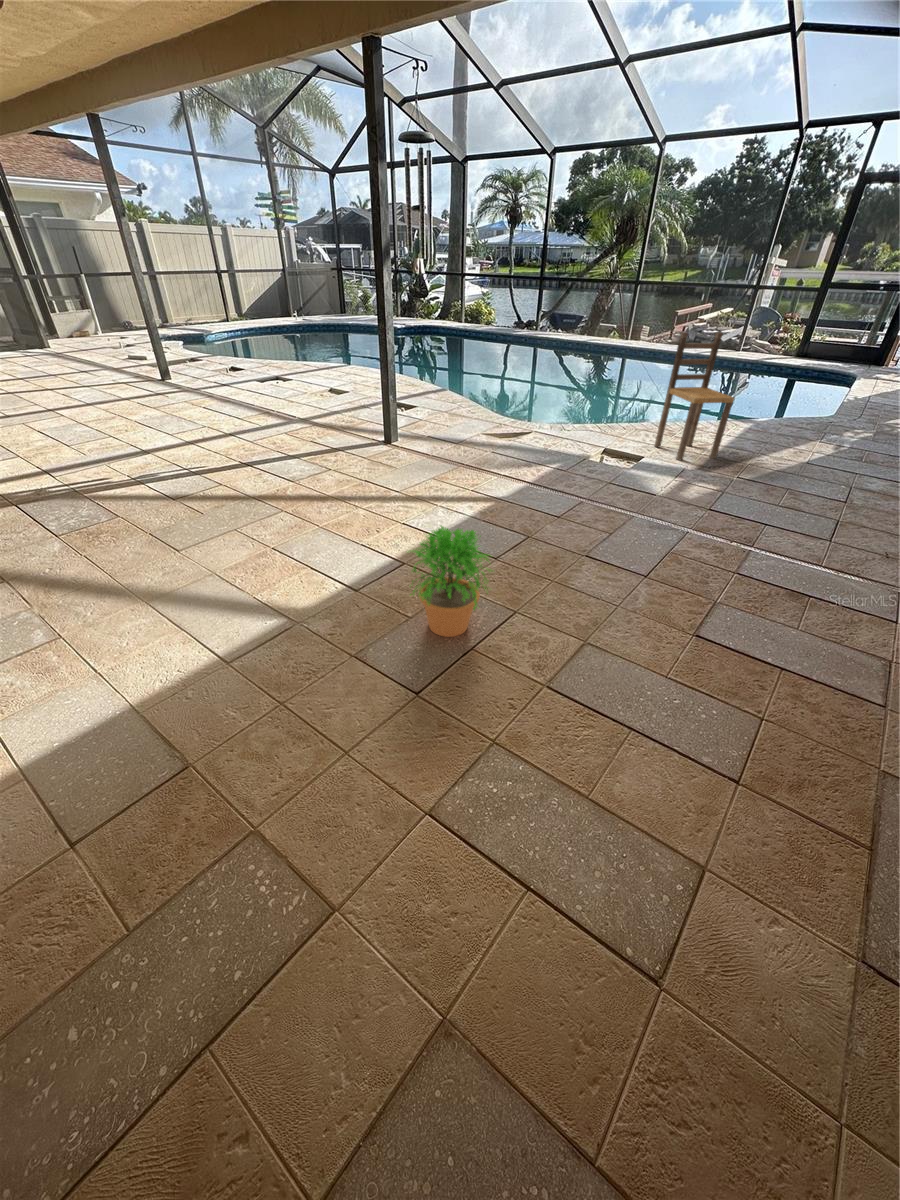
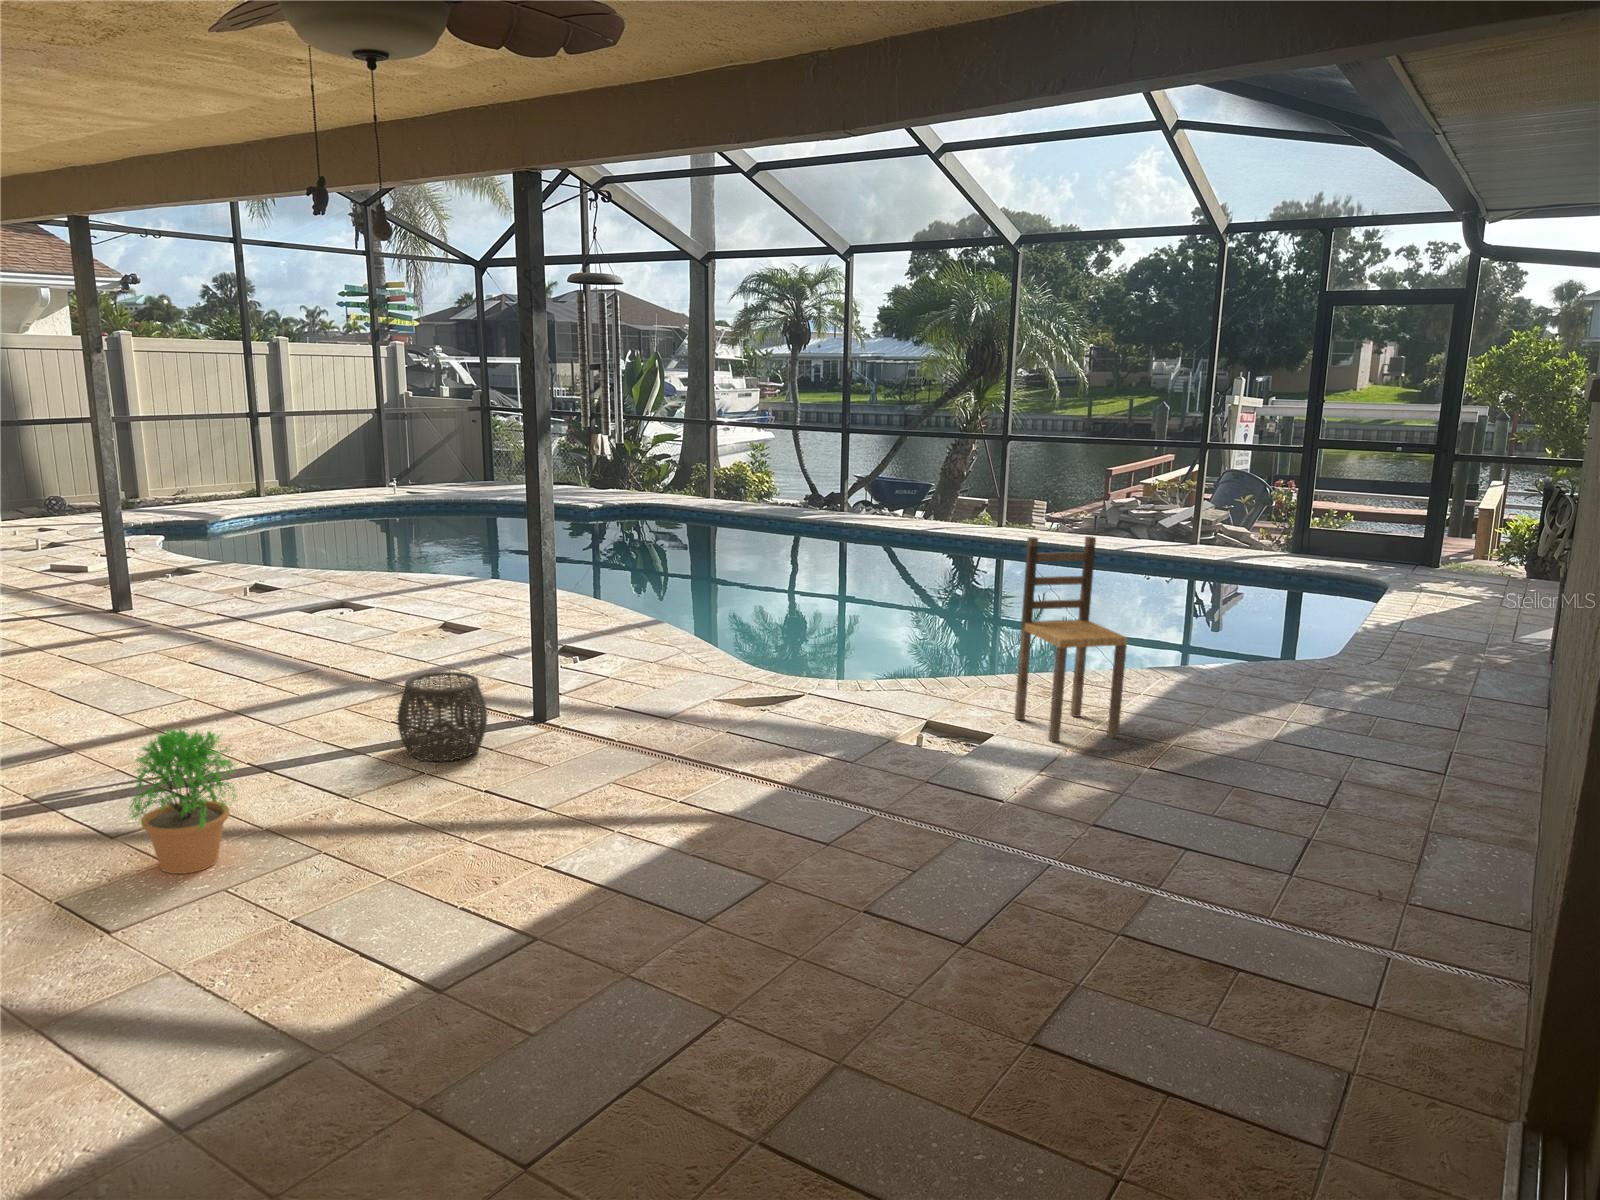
woven basket: none [315,412,365,464] -> present [397,672,488,762]
potted plant: present [410,526,491,637] -> present [130,729,236,874]

